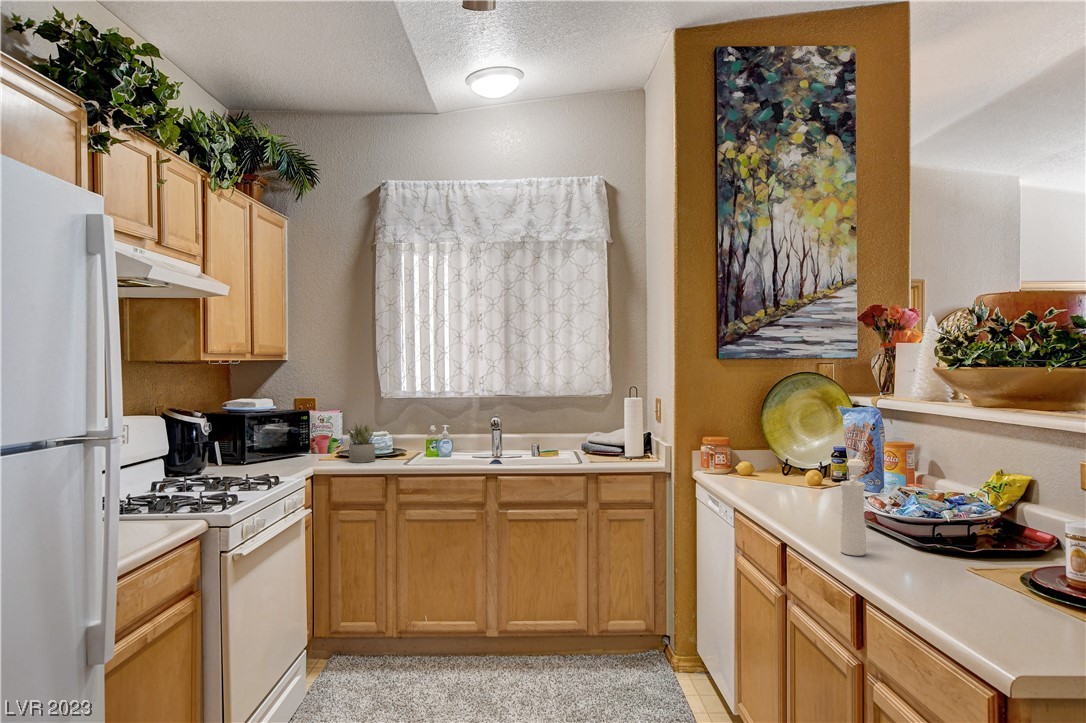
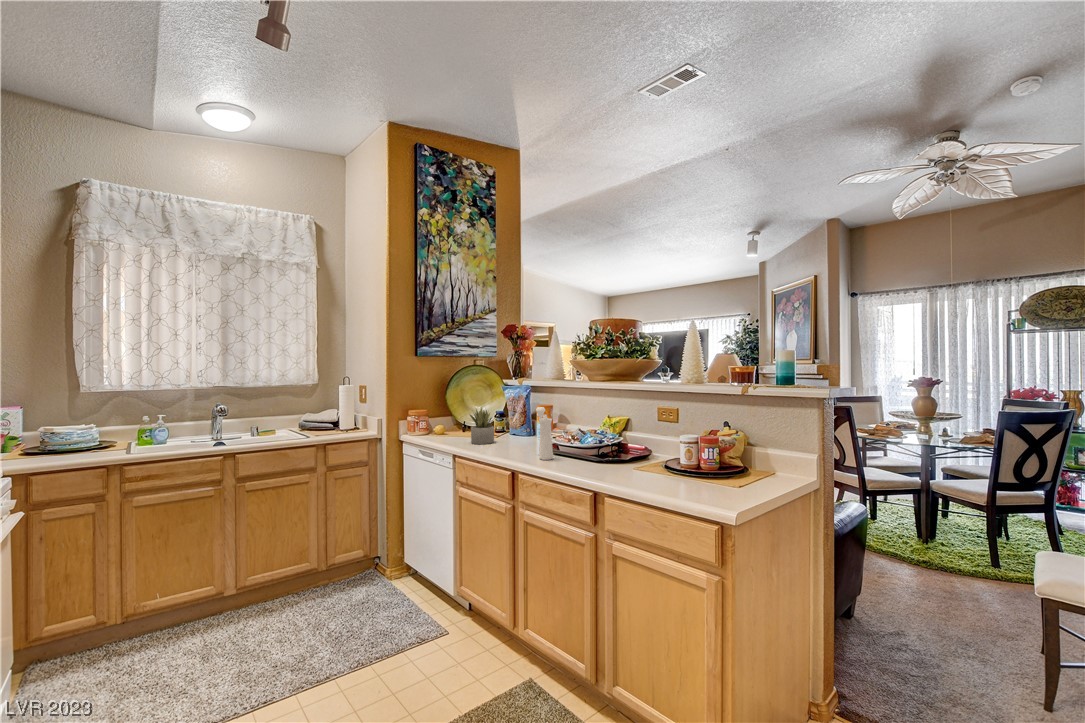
succulent plant: present [347,423,375,463] -> present [470,407,494,444]

